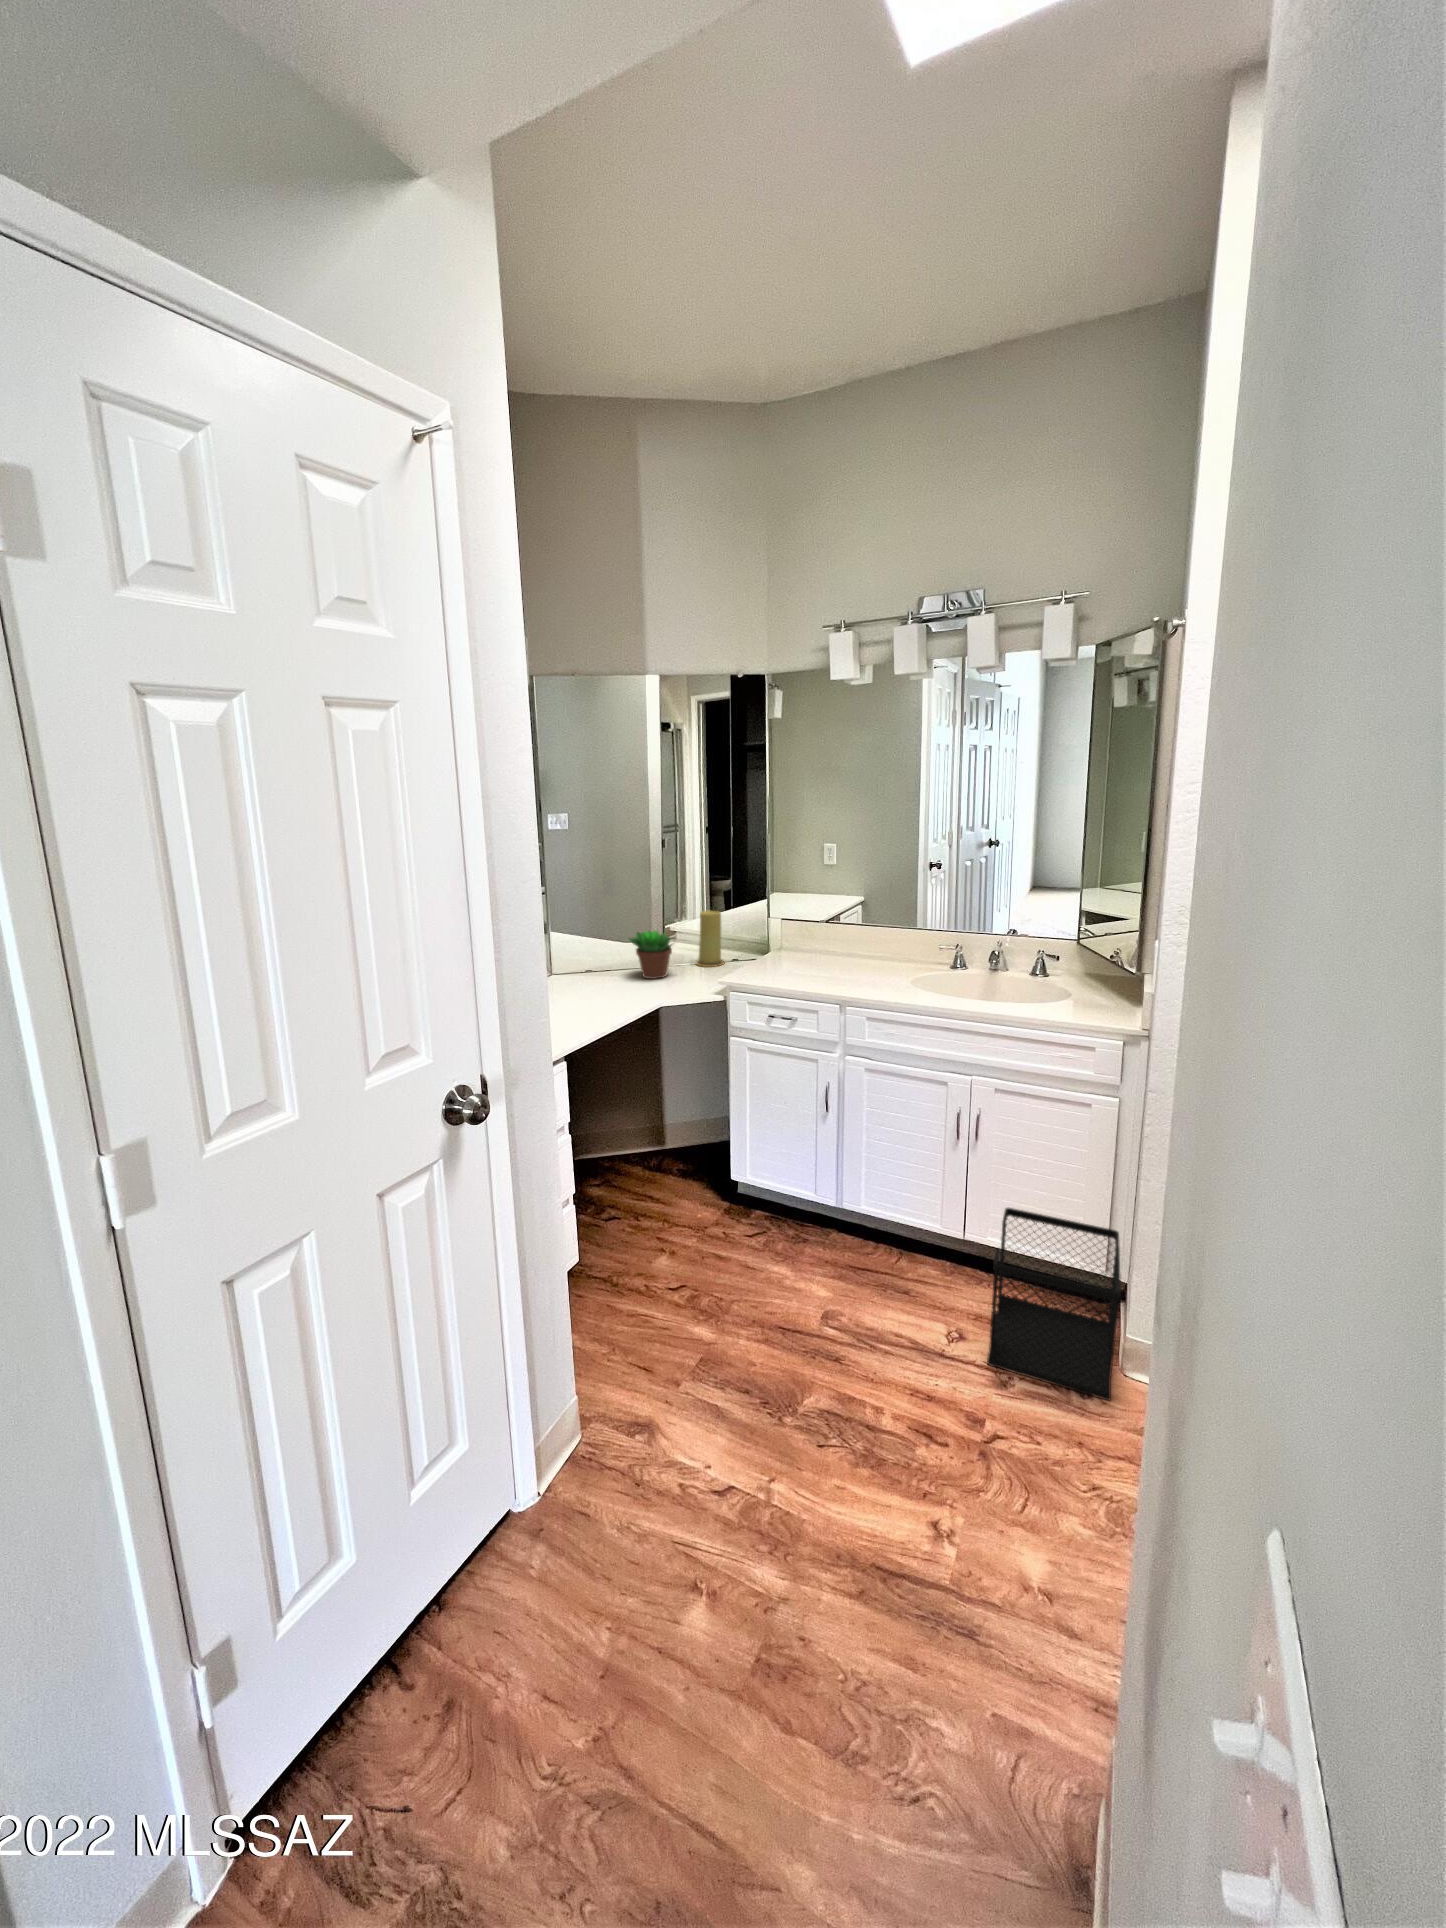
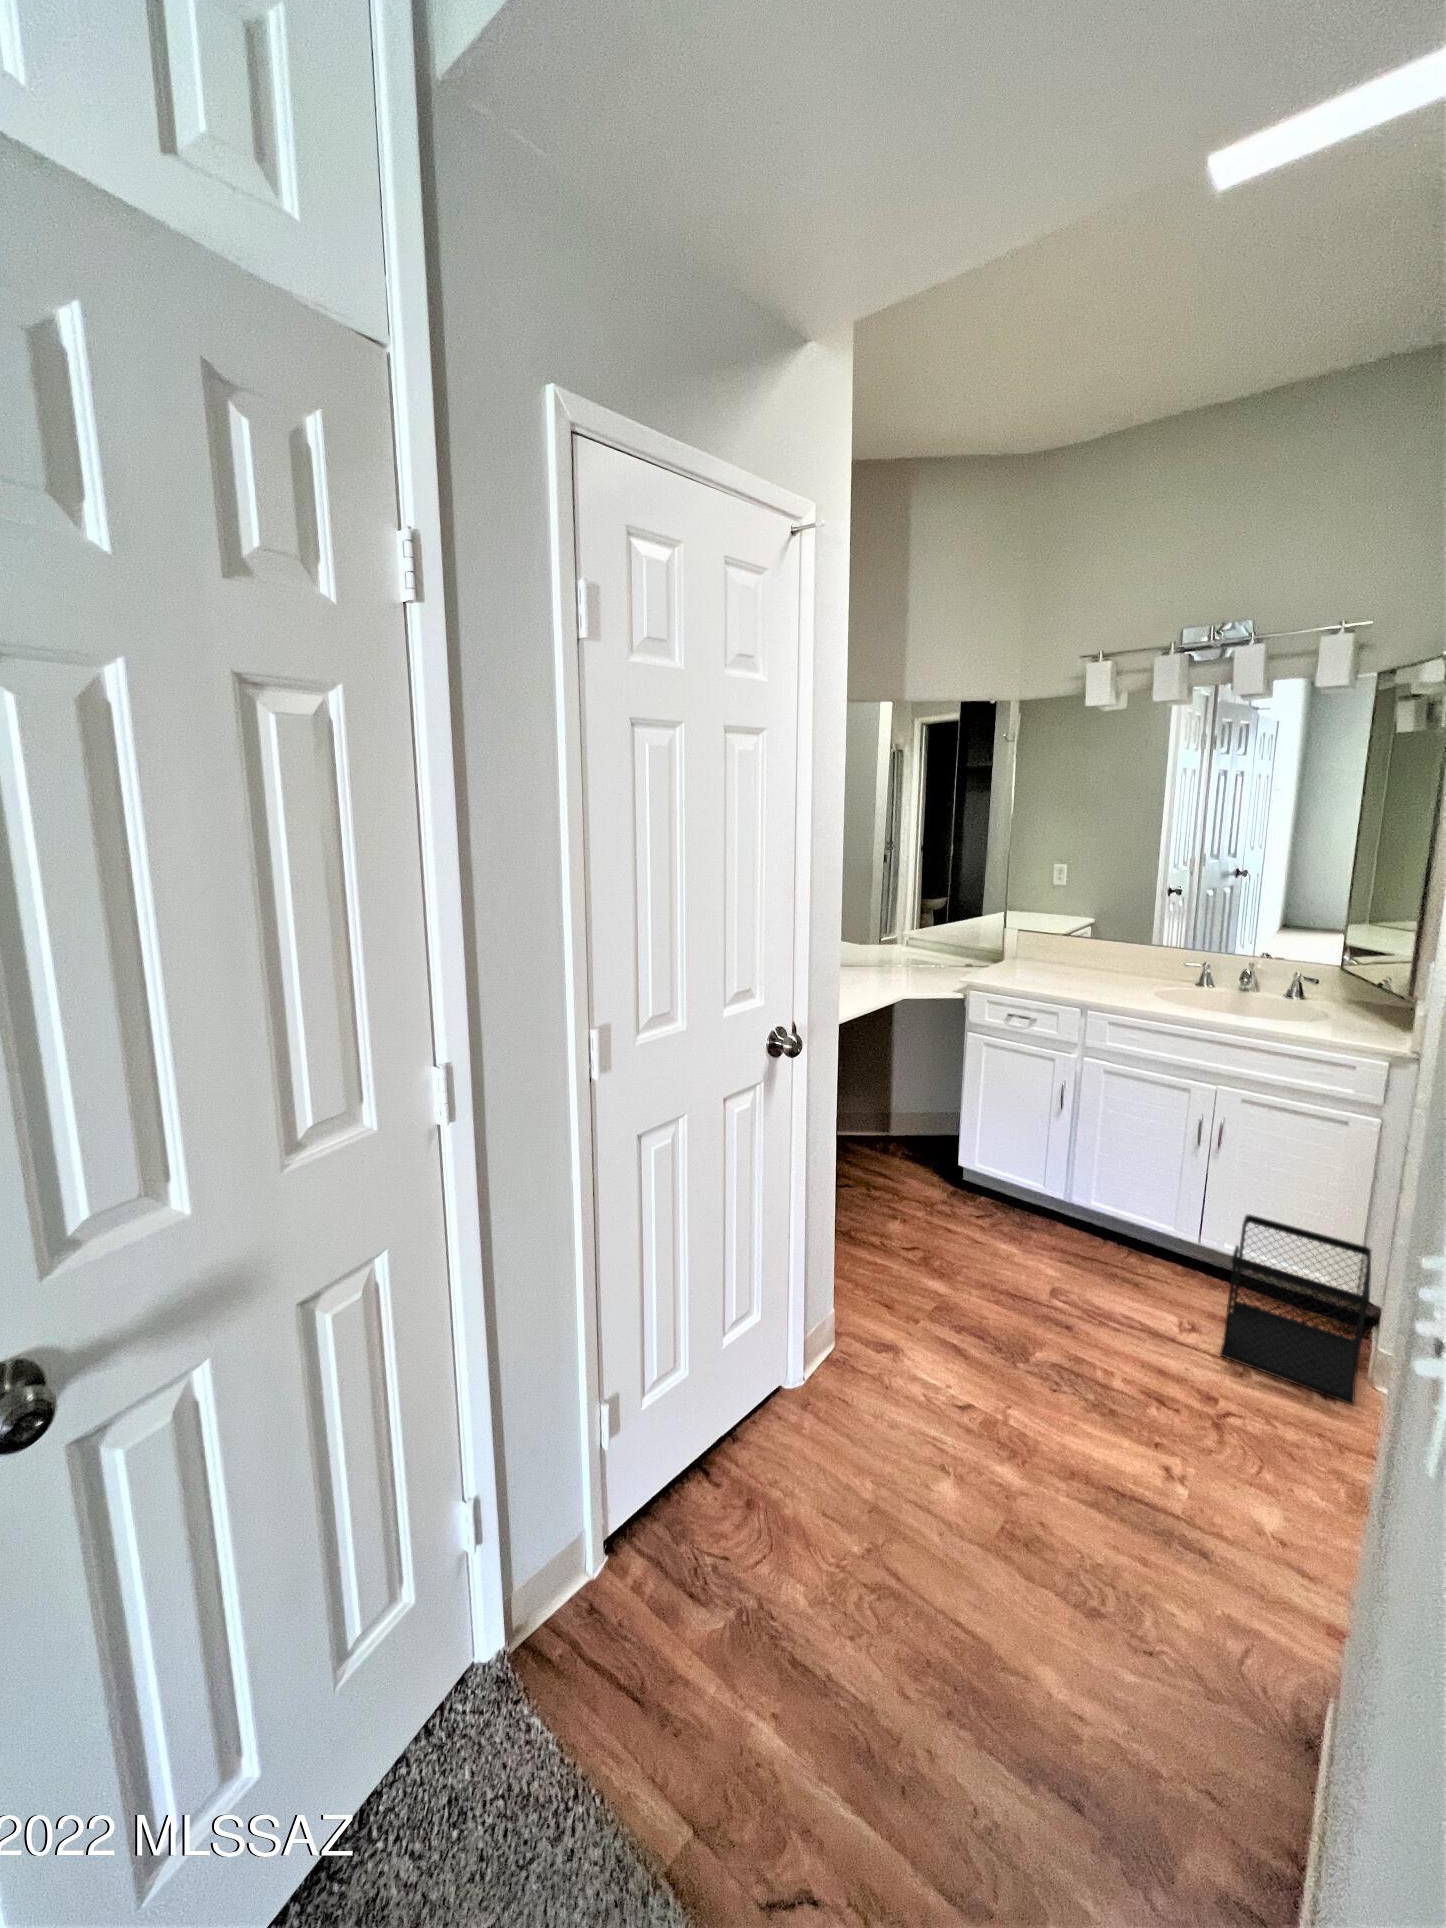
candle: present [696,911,724,967] -> none [931,917,960,970]
succulent plant: present [628,931,672,979] -> none [871,930,916,976]

